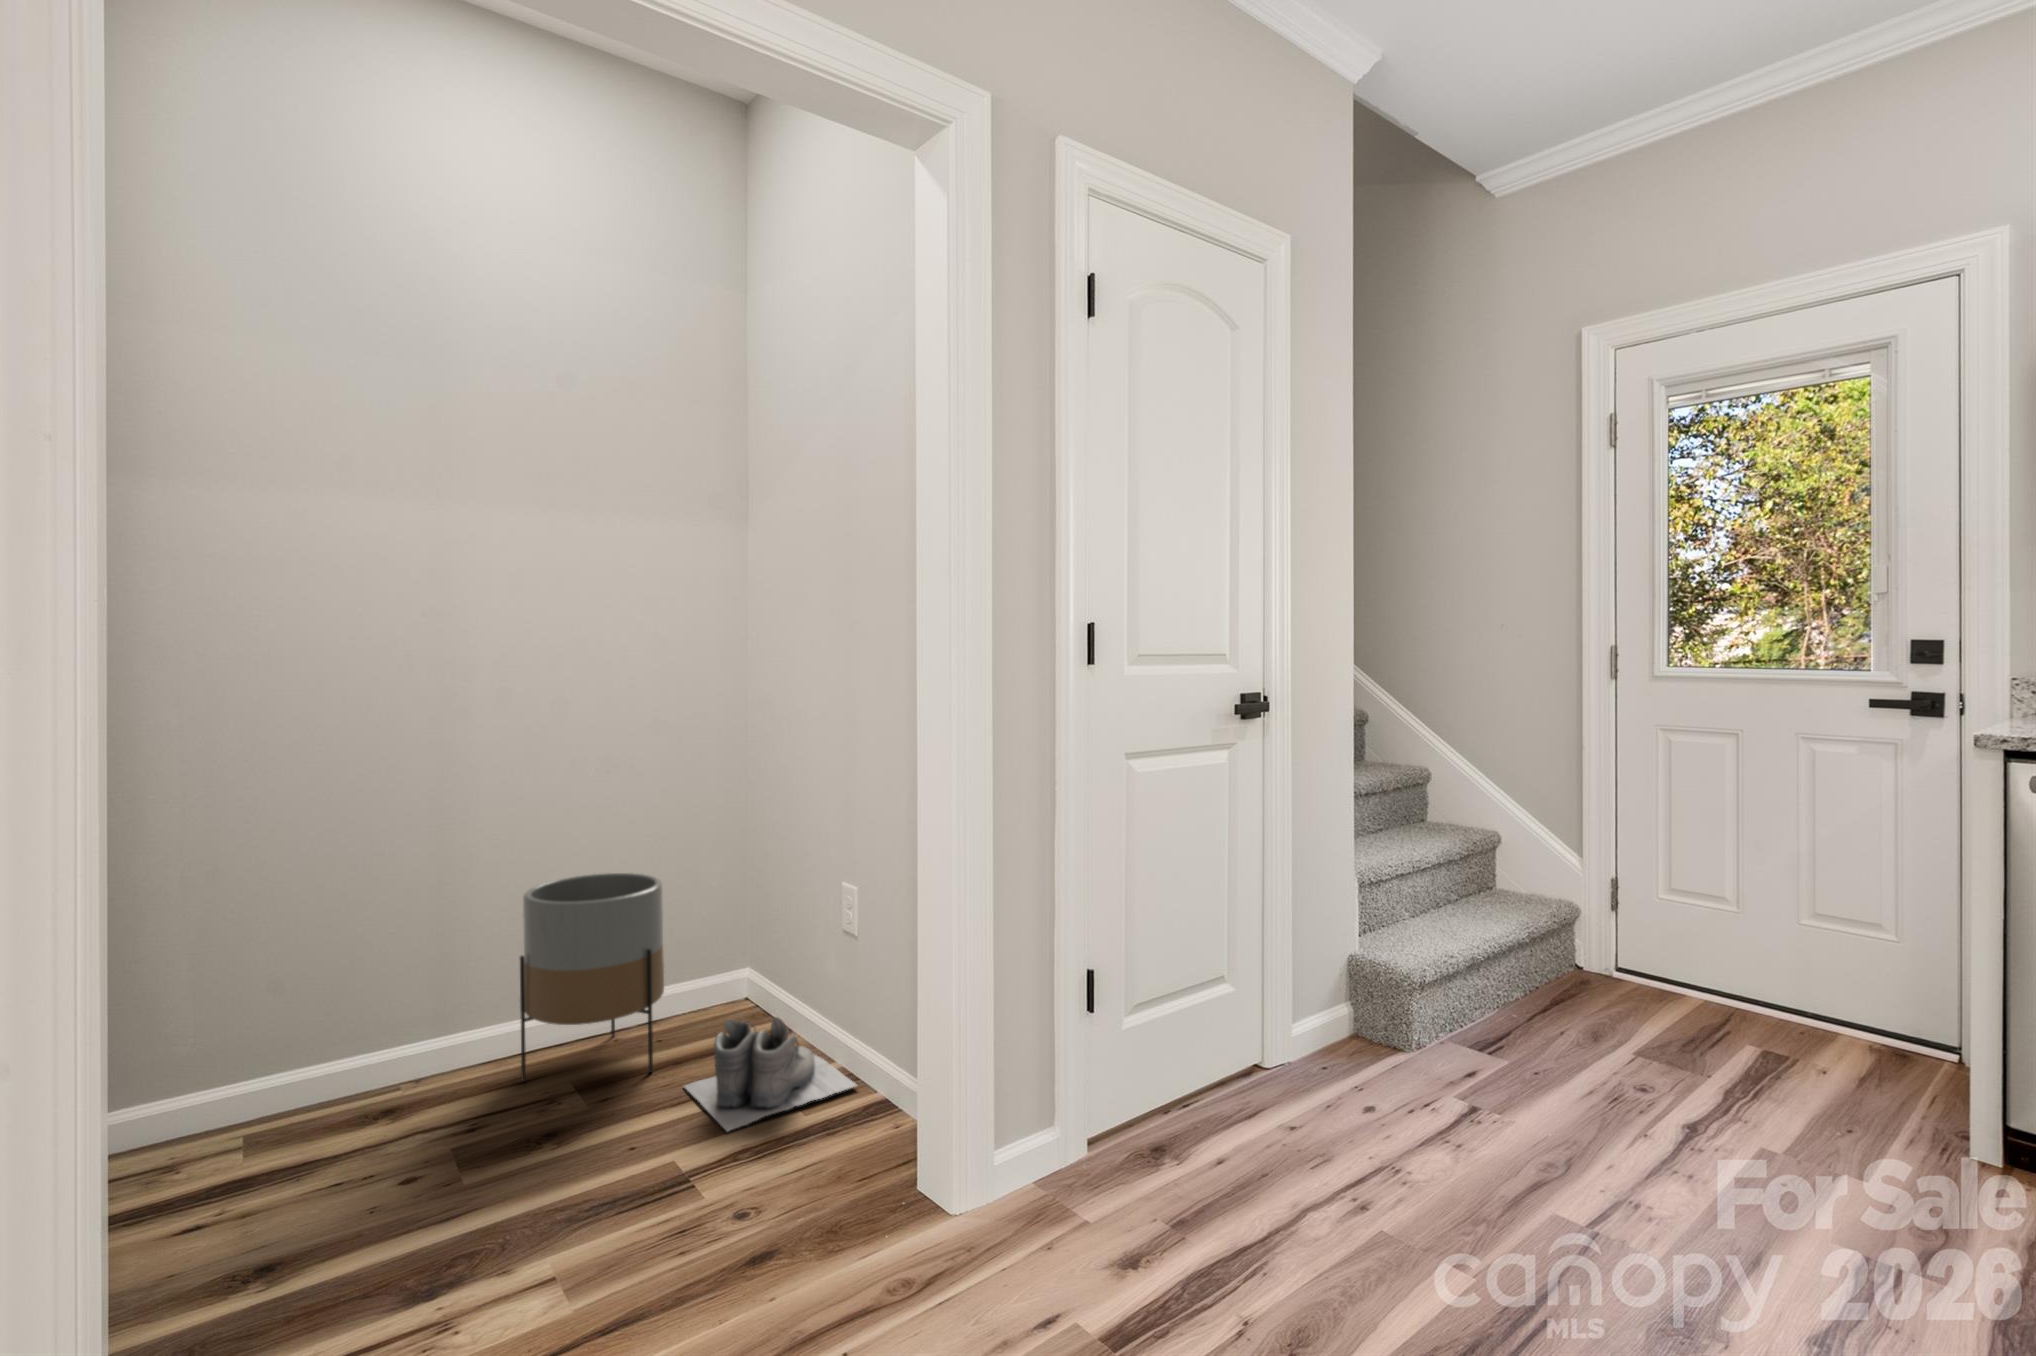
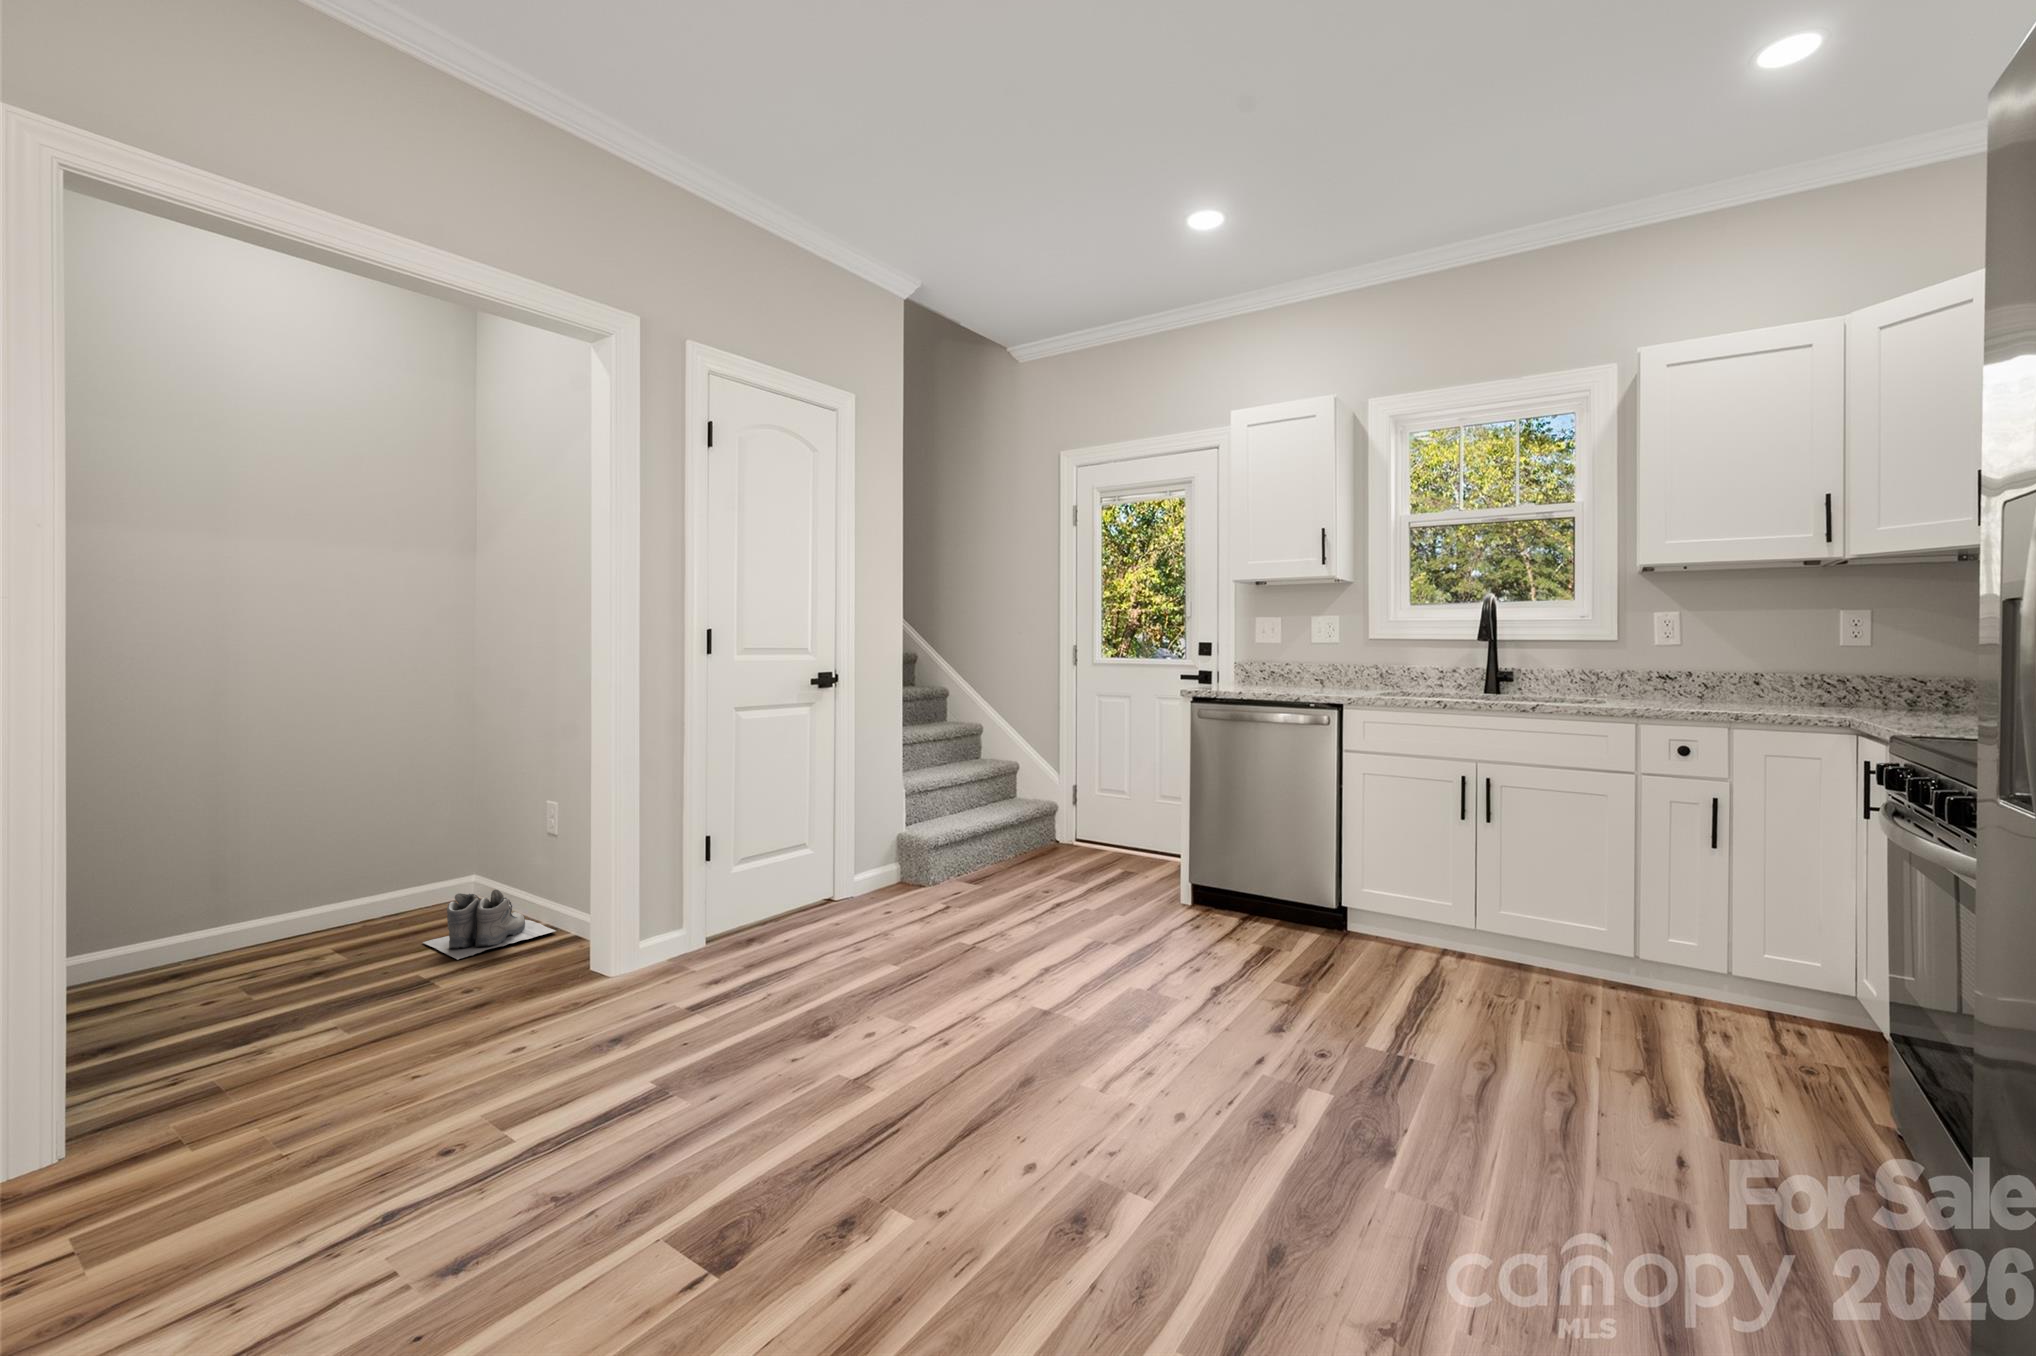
planter: present [520,873,664,1082] -> none [286,804,405,952]

